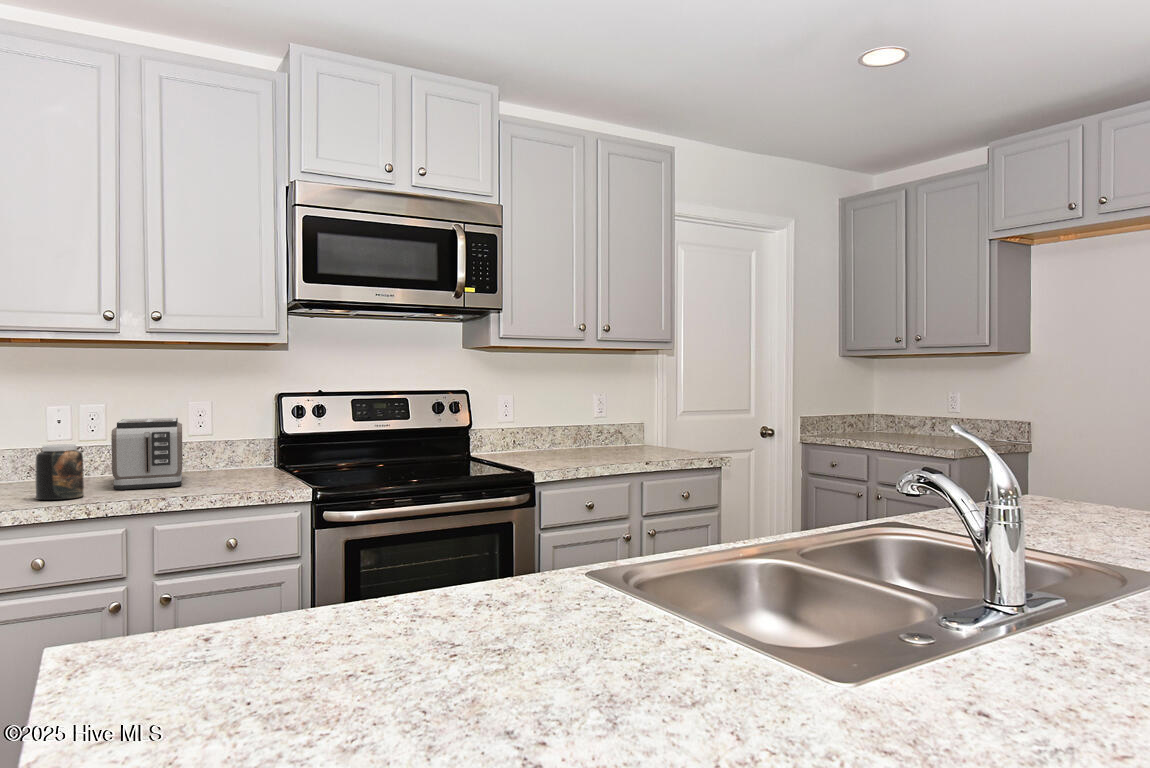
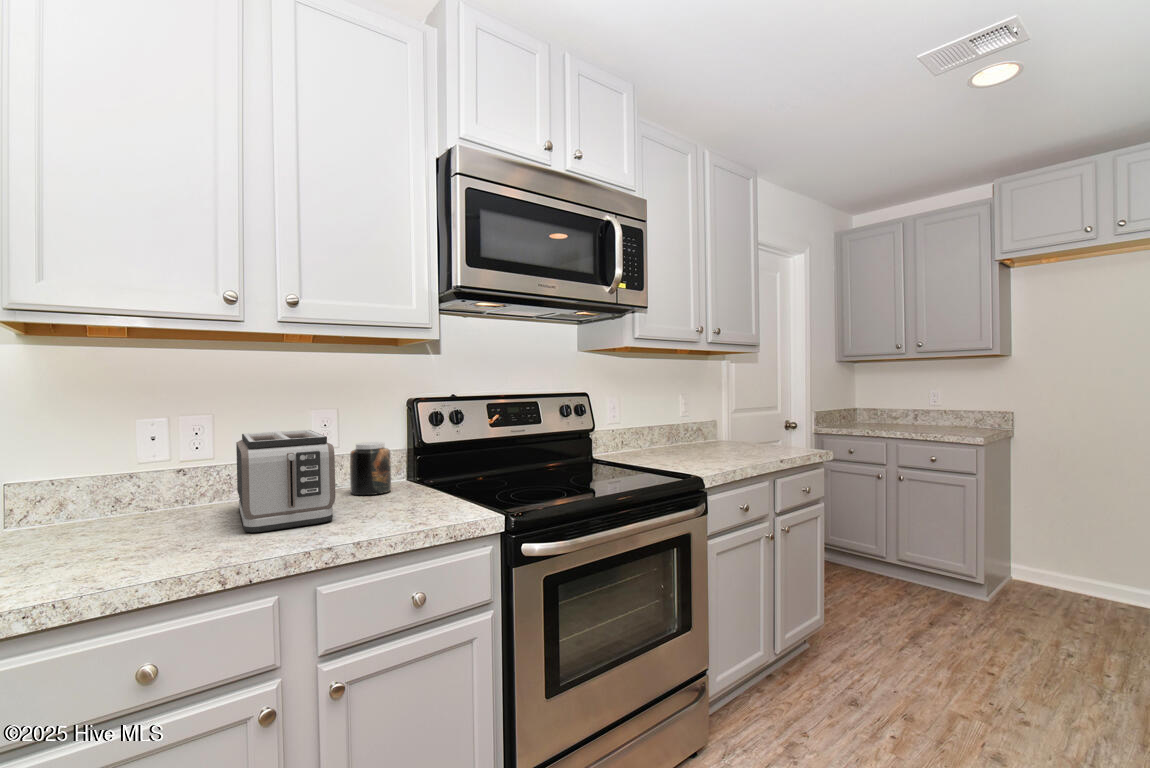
jar: present [35,444,84,500] -> present [350,442,391,495]

